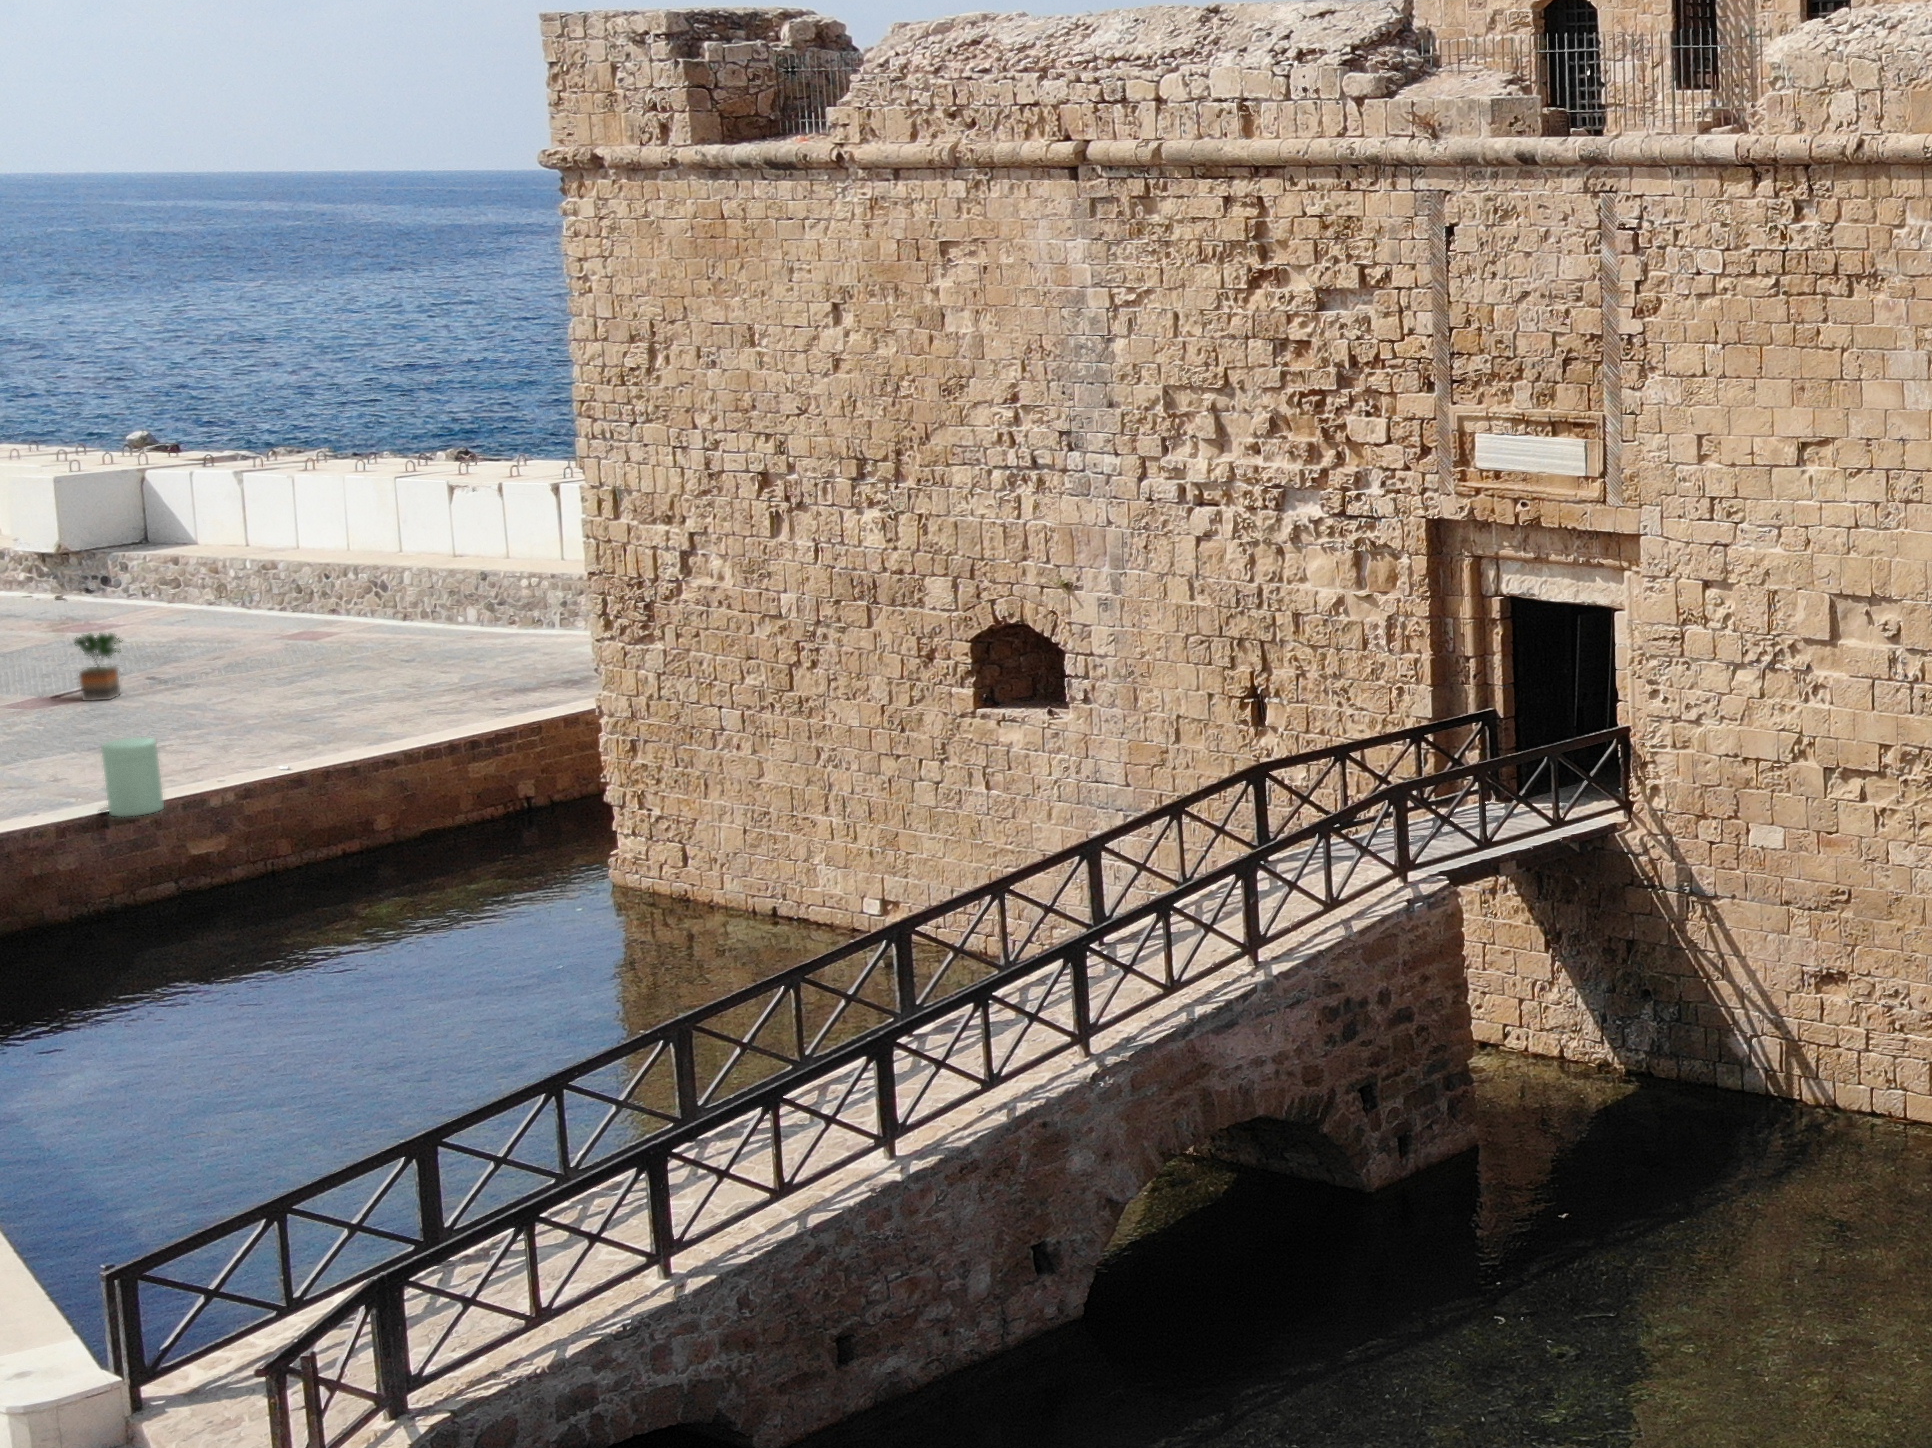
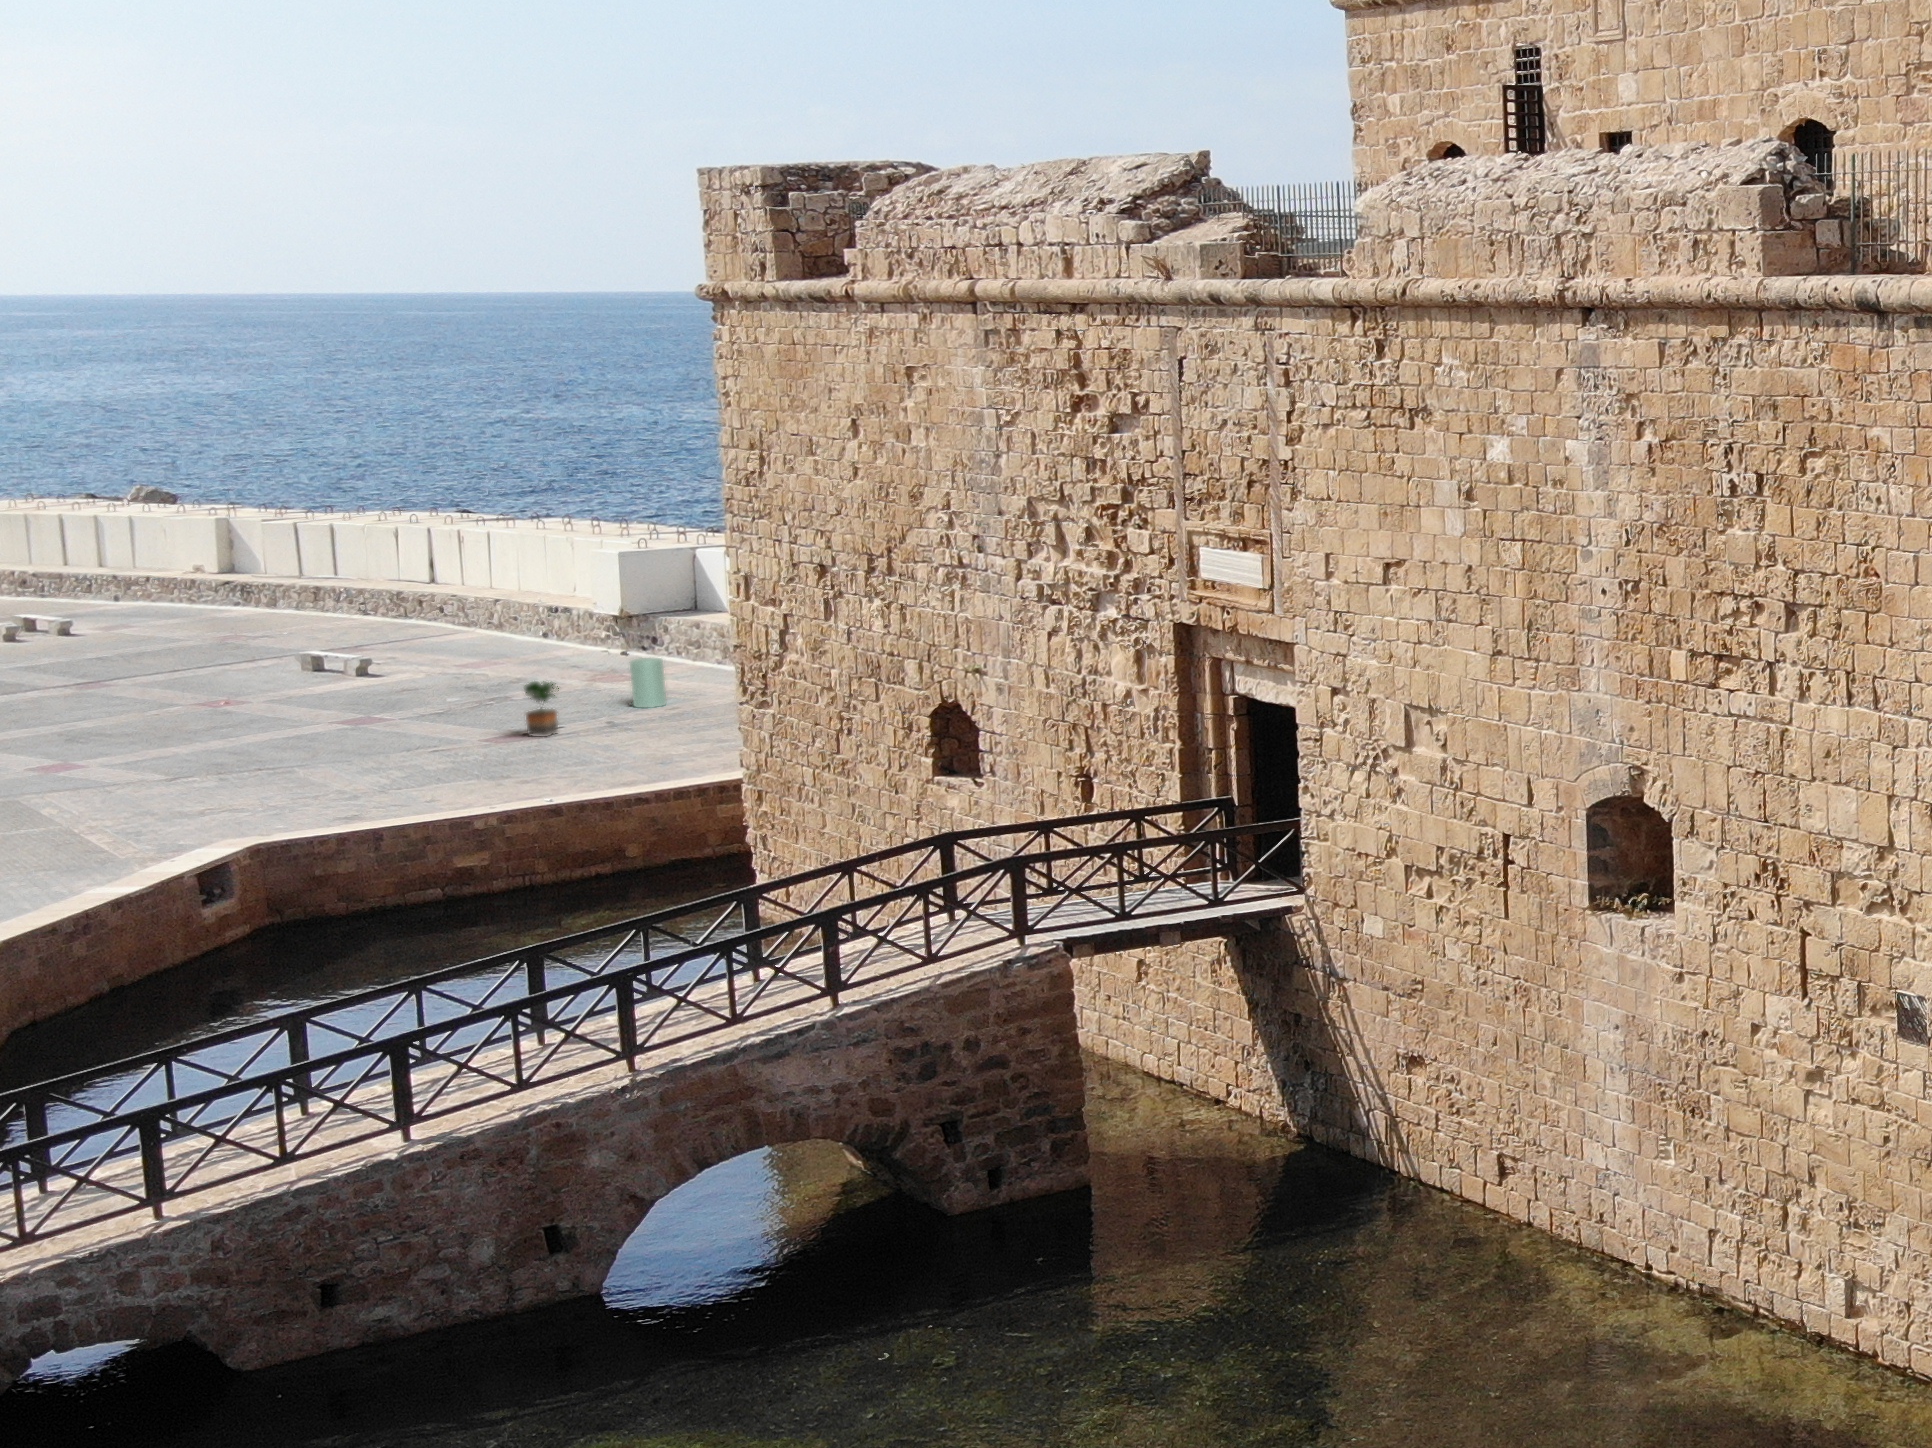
trash can: present [101,737,164,817] -> present [628,658,666,708]

